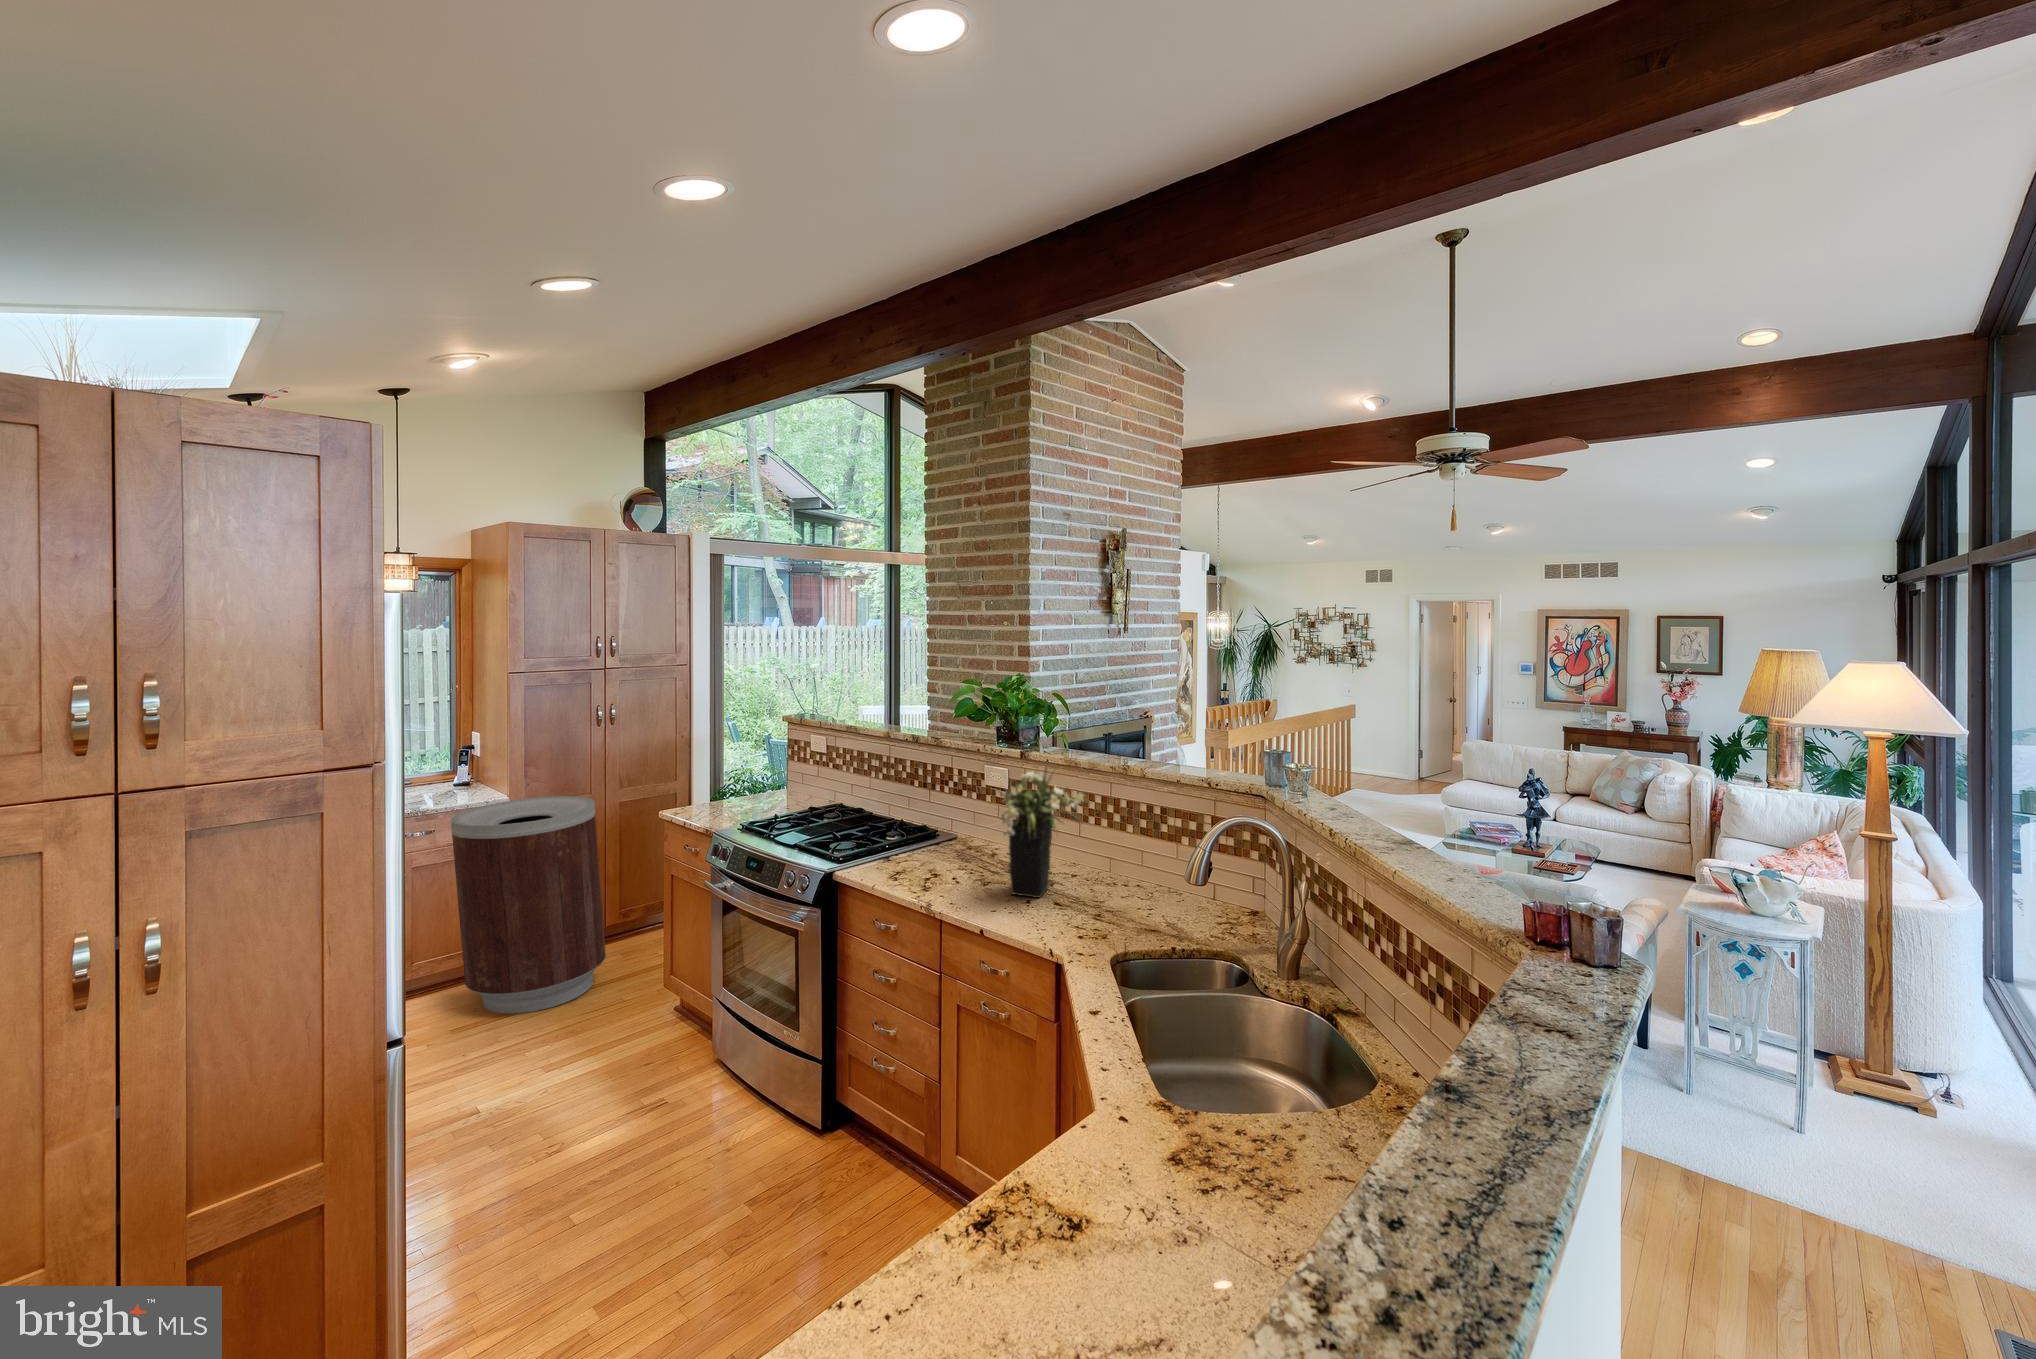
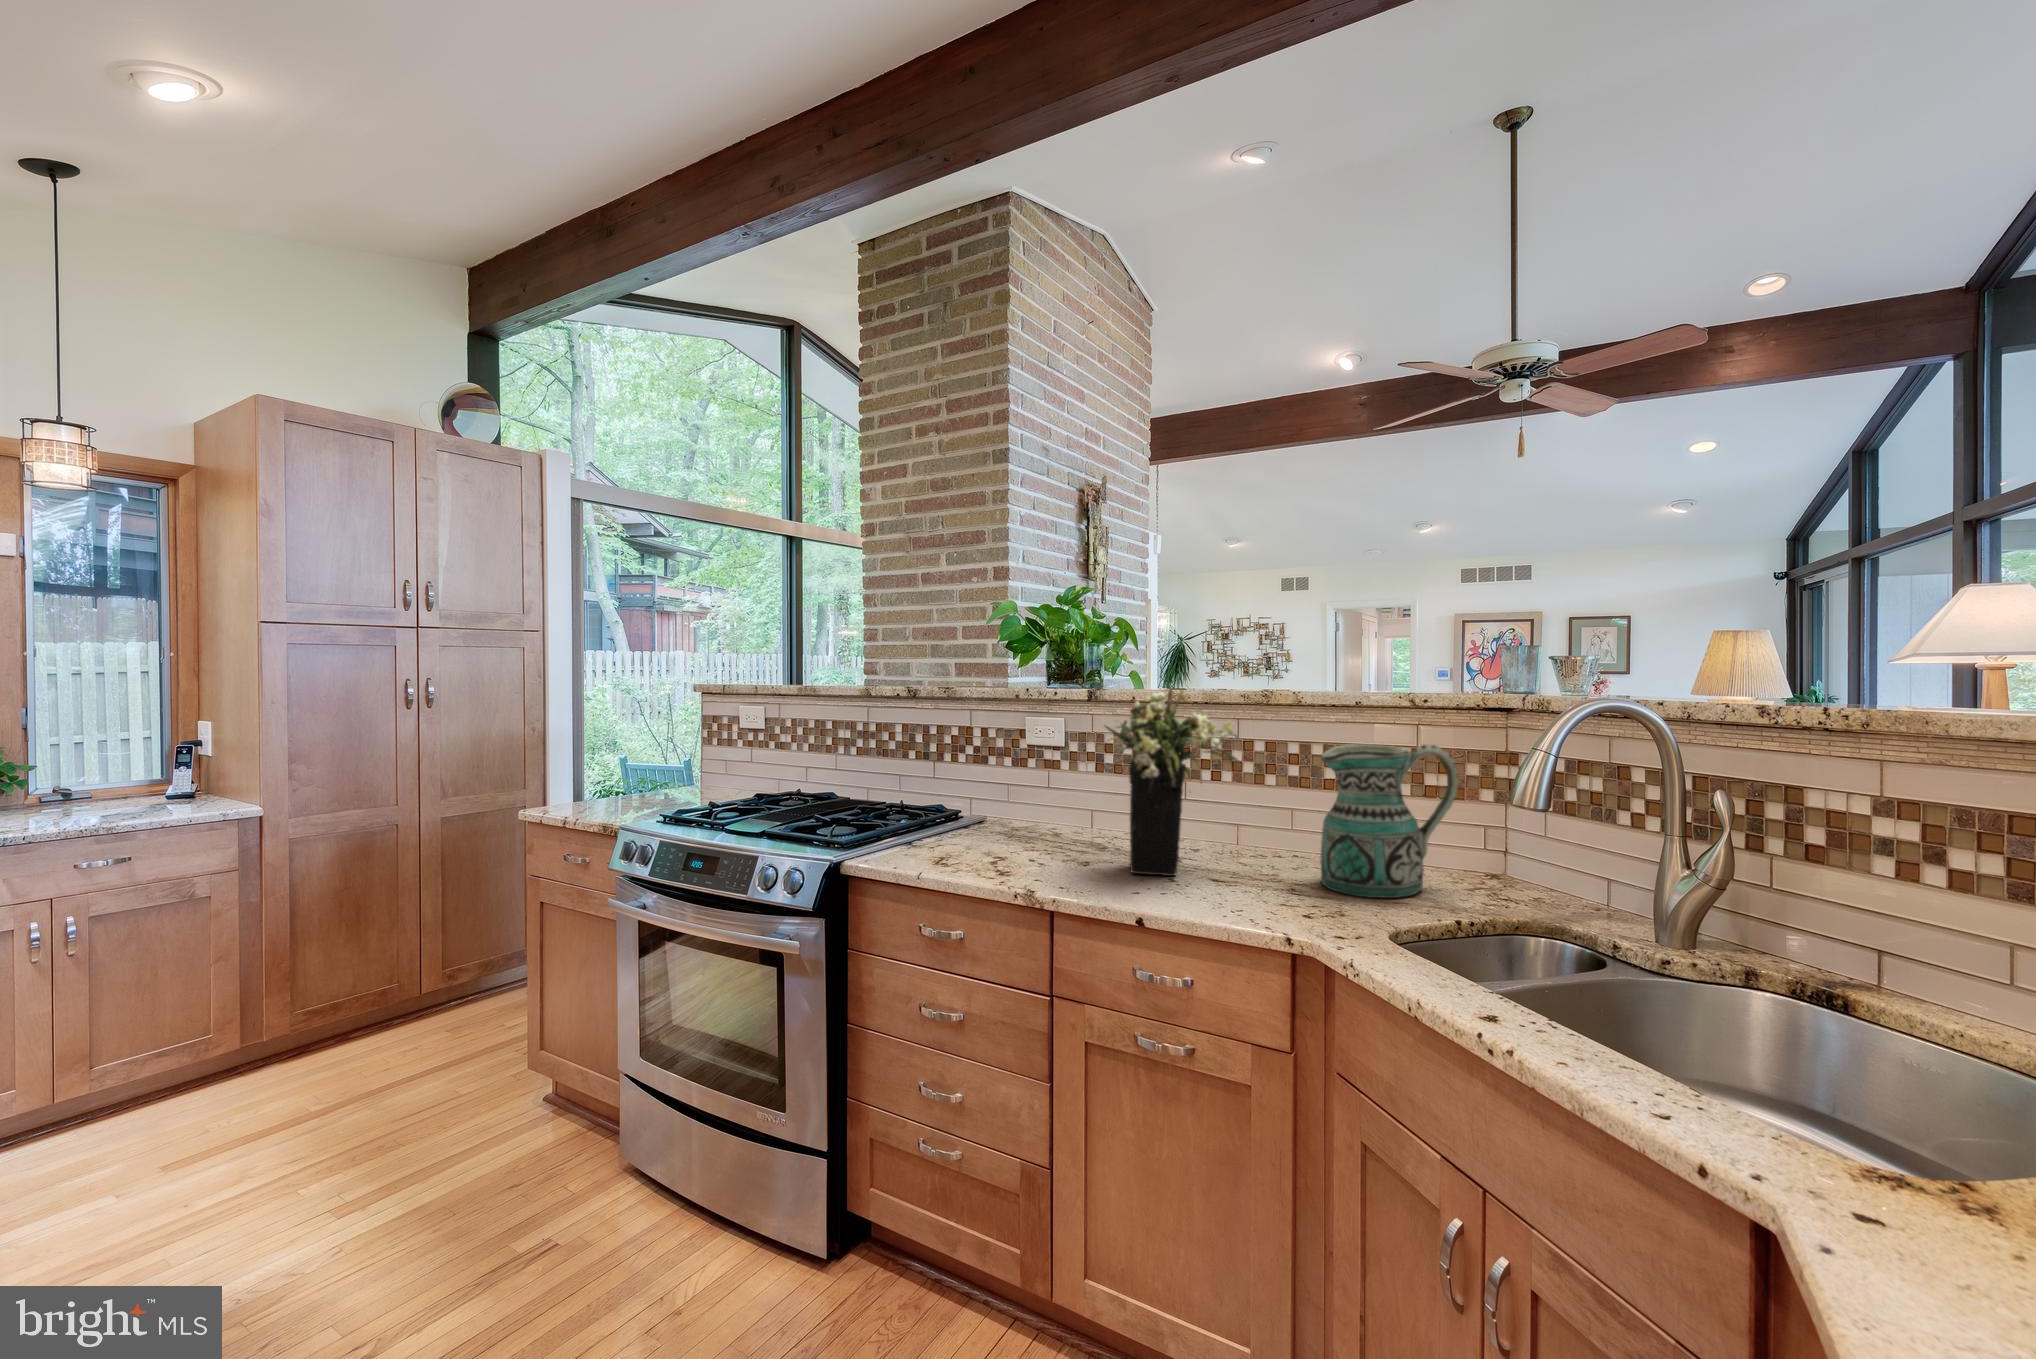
trash can: present [451,796,606,1014] -> none [191,804,435,1125]
ceramic pitcher: none [1130,815,1222,926] -> present [1320,744,1458,898]

